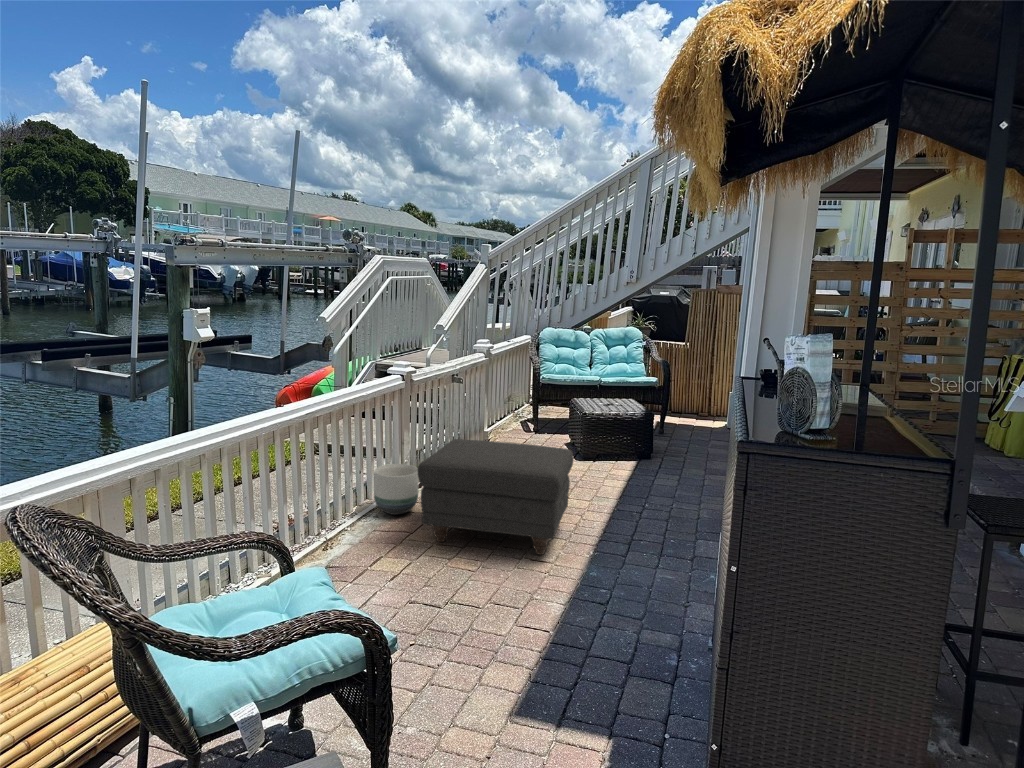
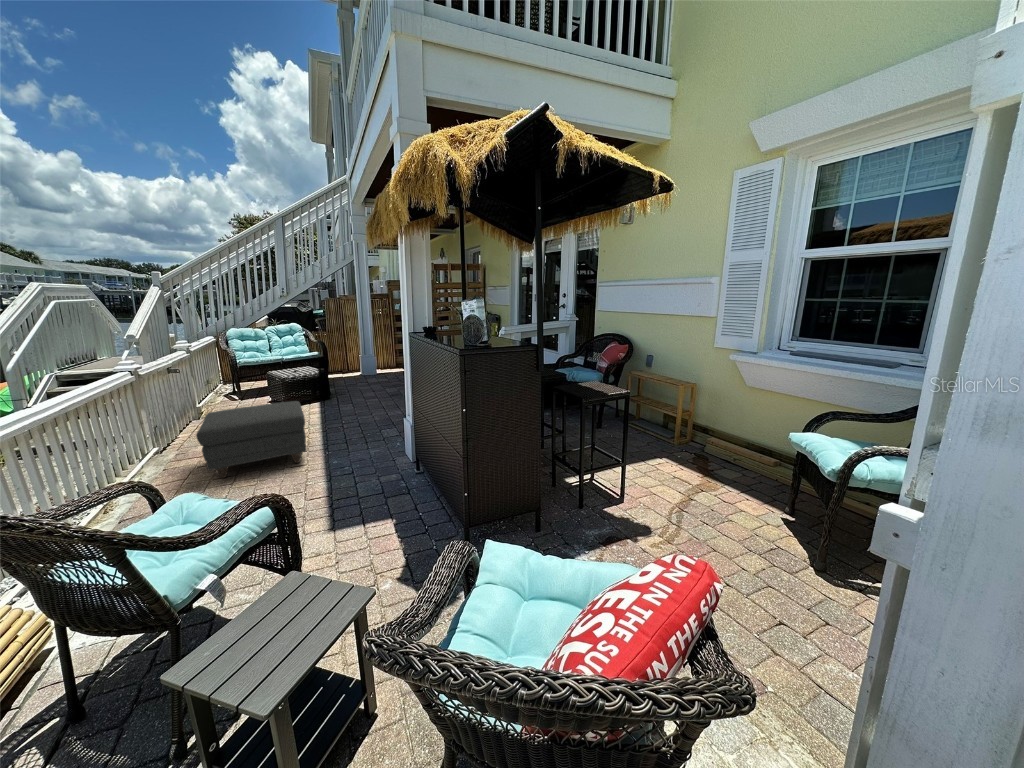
planter: present [374,464,418,515] -> none [143,438,188,476]

